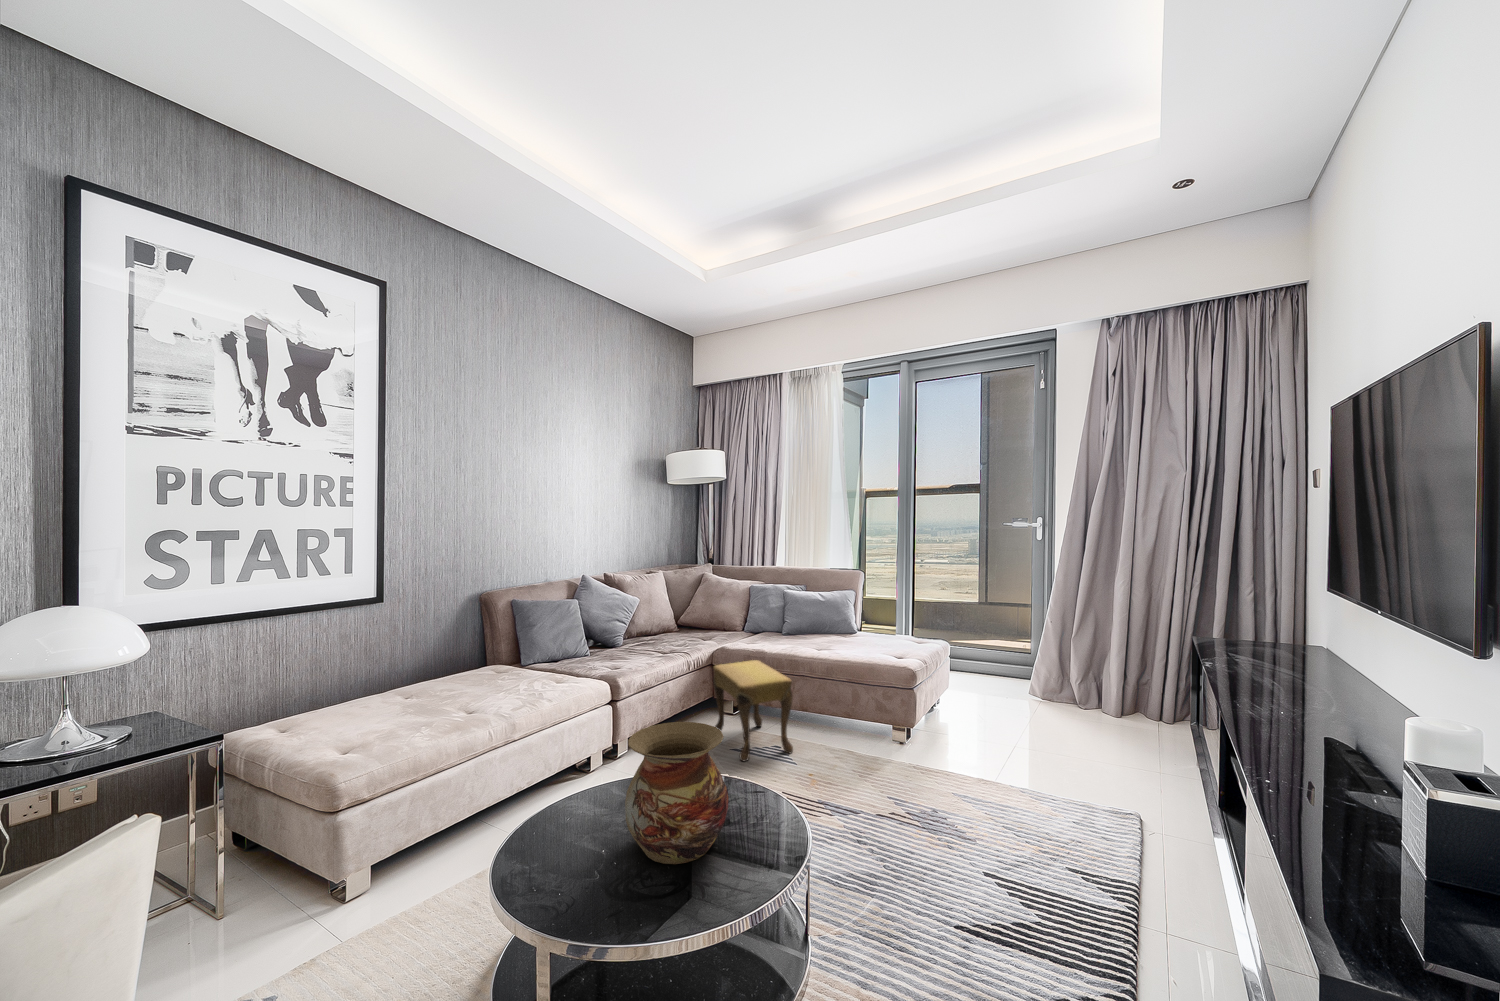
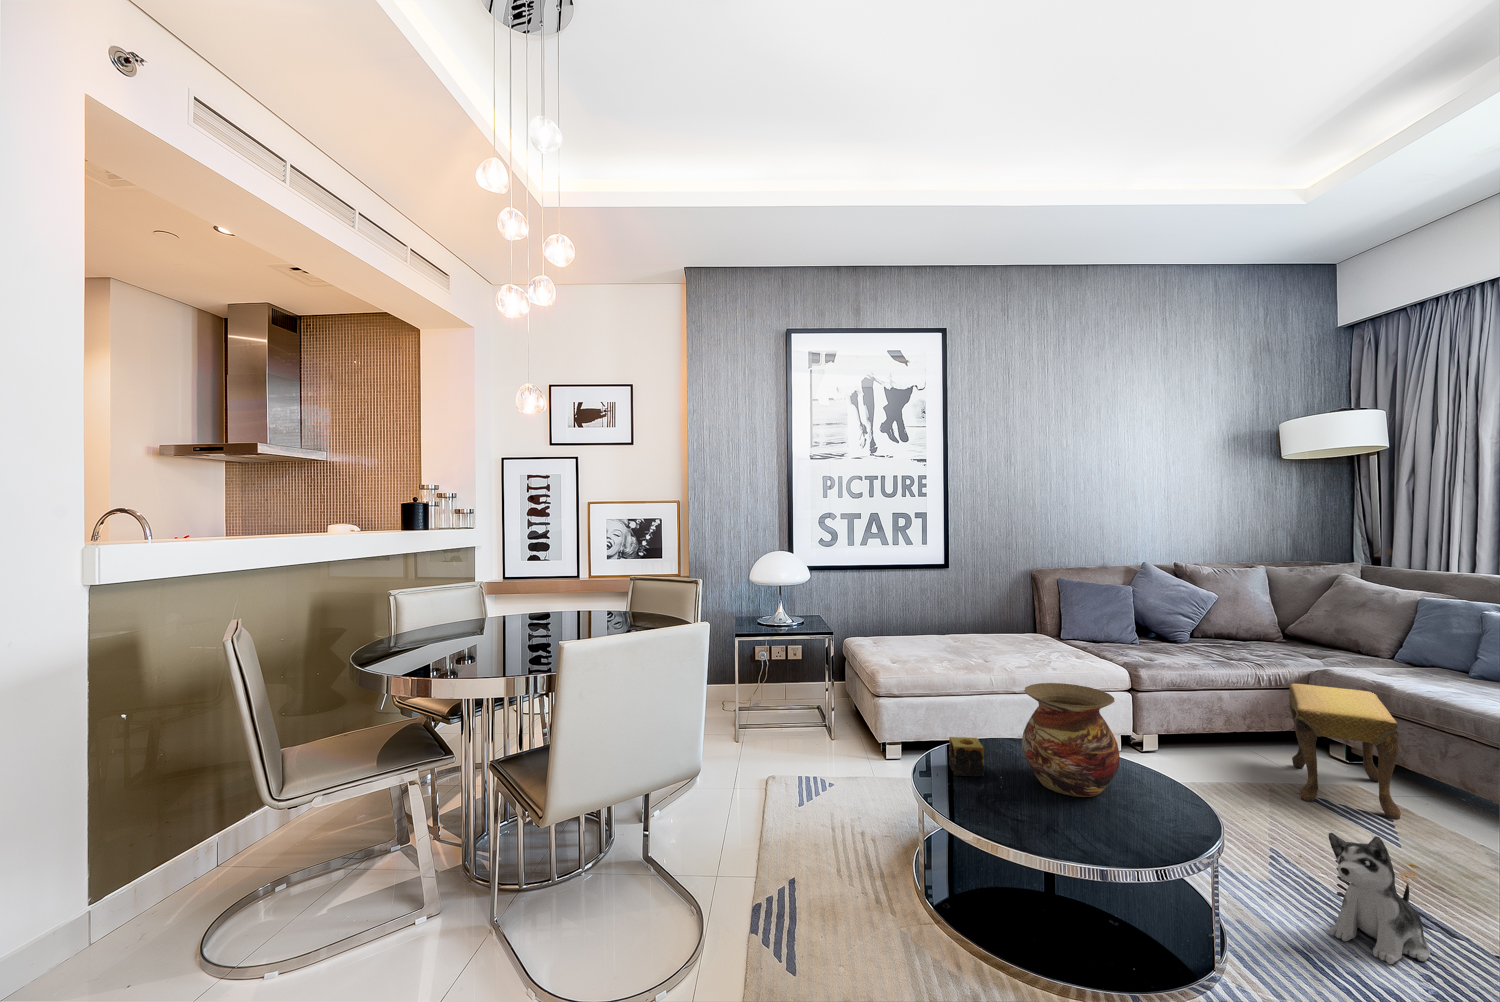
plush toy: none [841,779,898,879] -> present [1329,833,1430,964]
candle: none [536,837,594,909] -> present [949,737,984,776]

